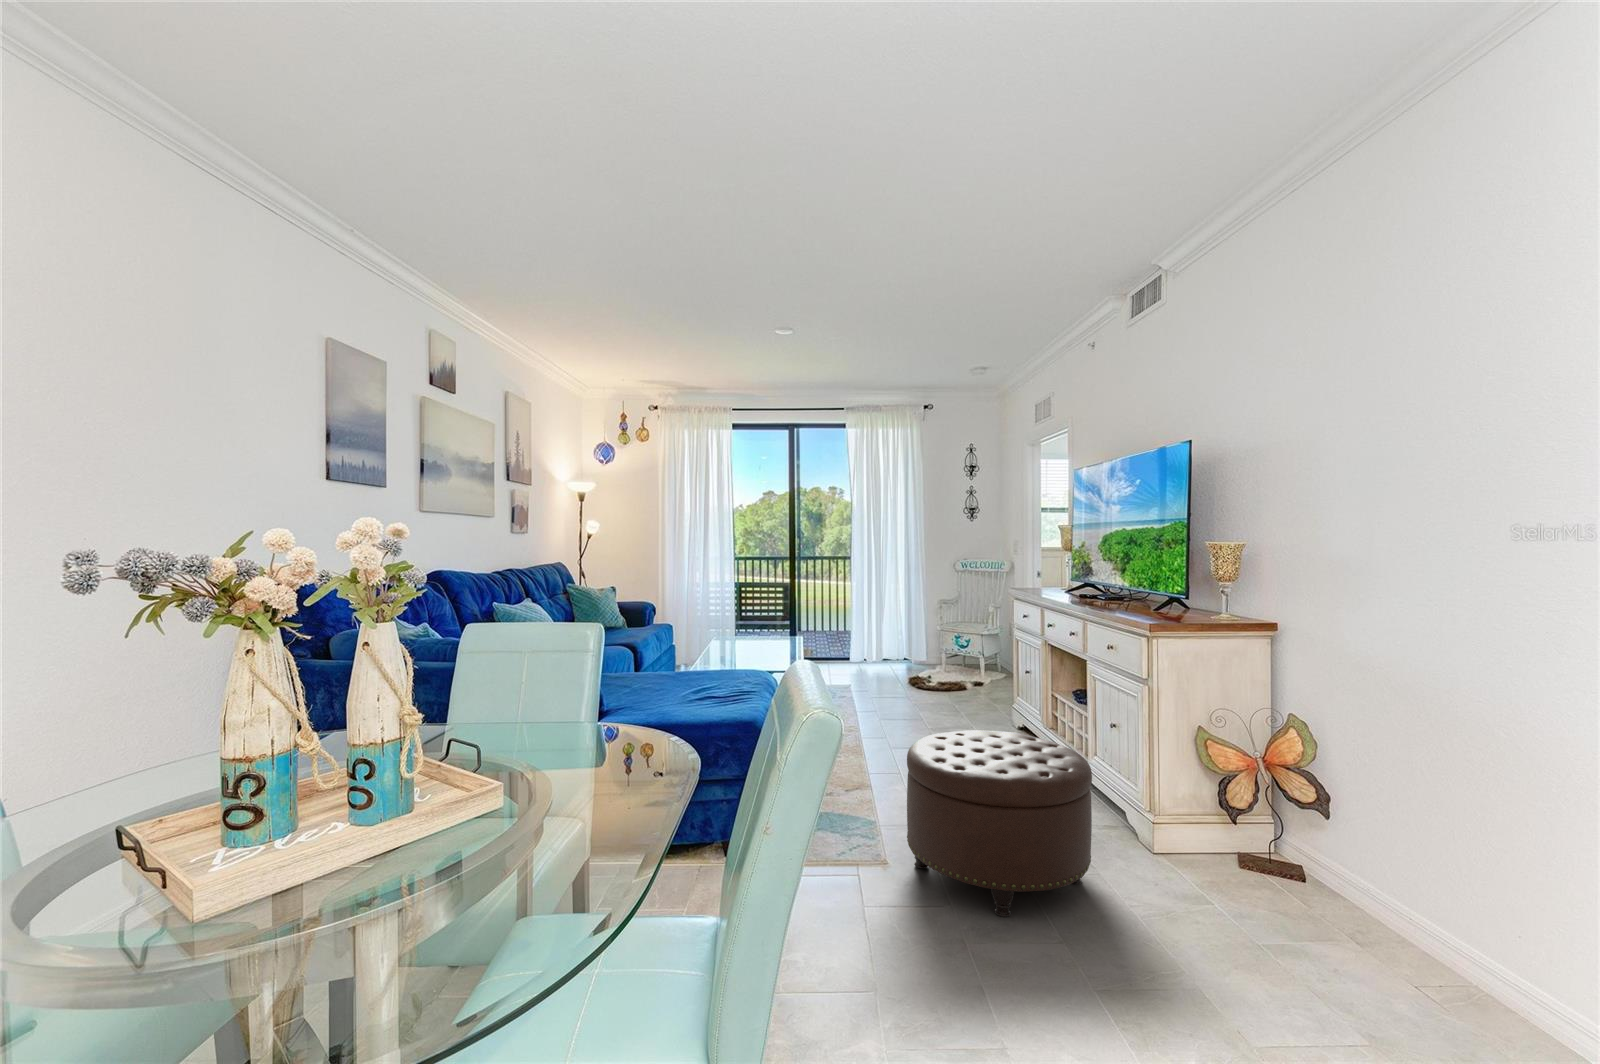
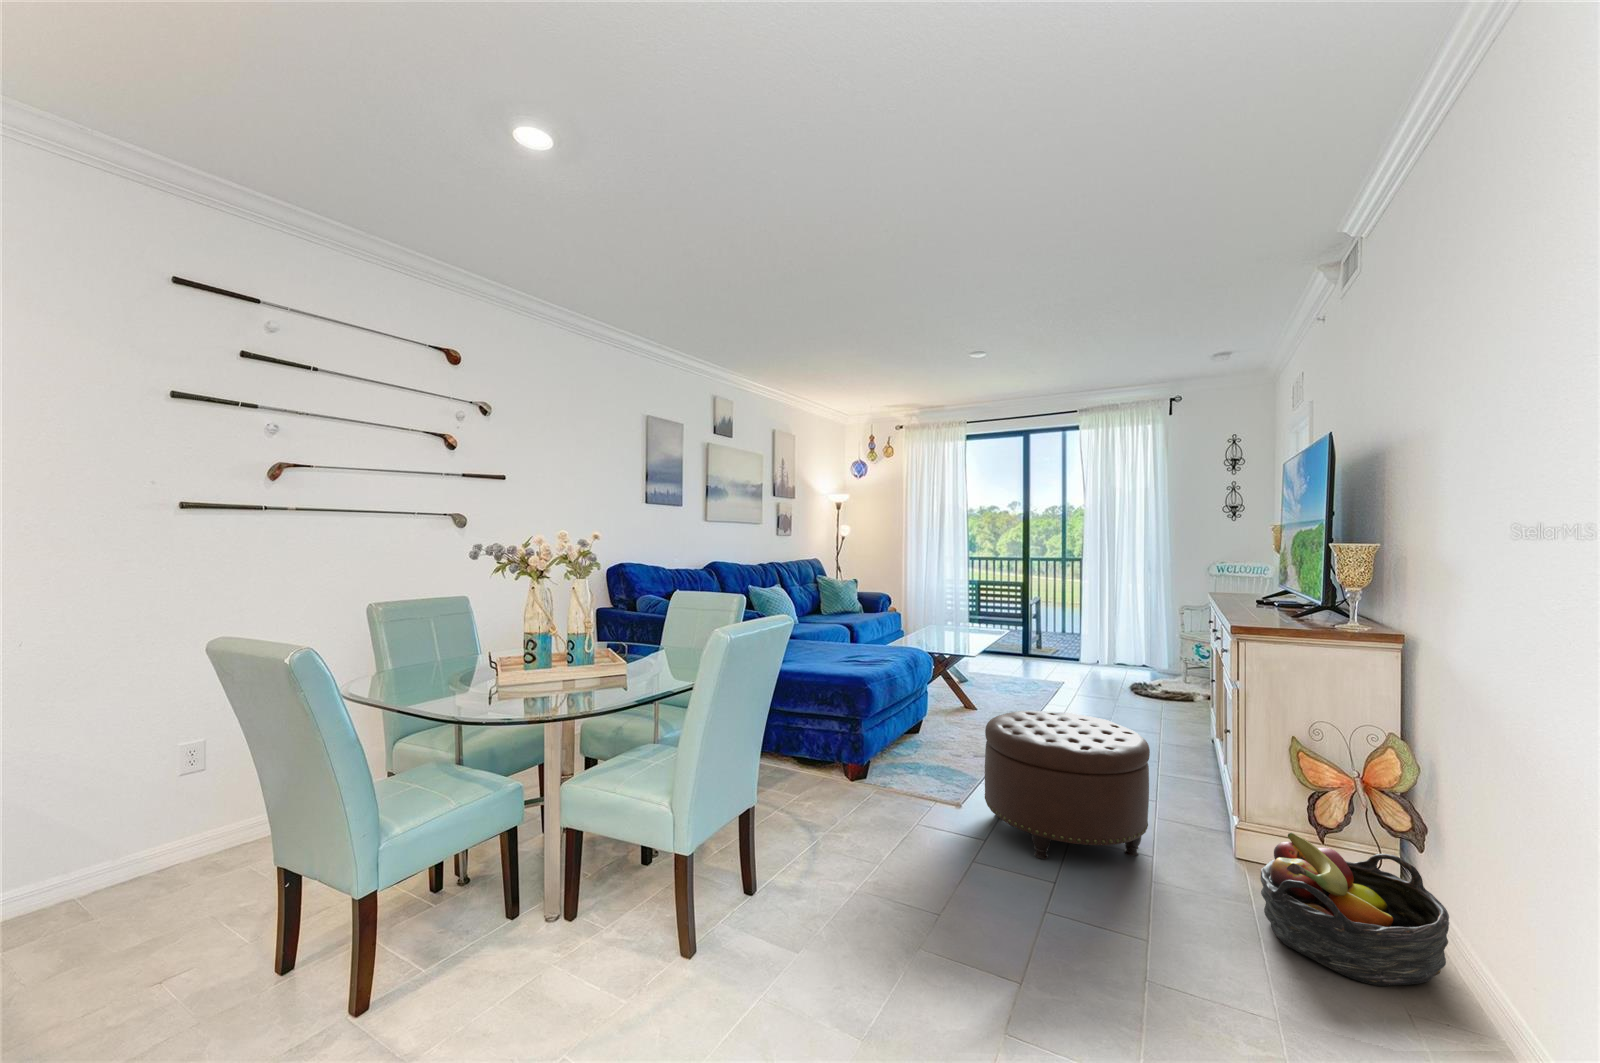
basket: none [1232,830,1412,976] -> present [1260,833,1449,986]

